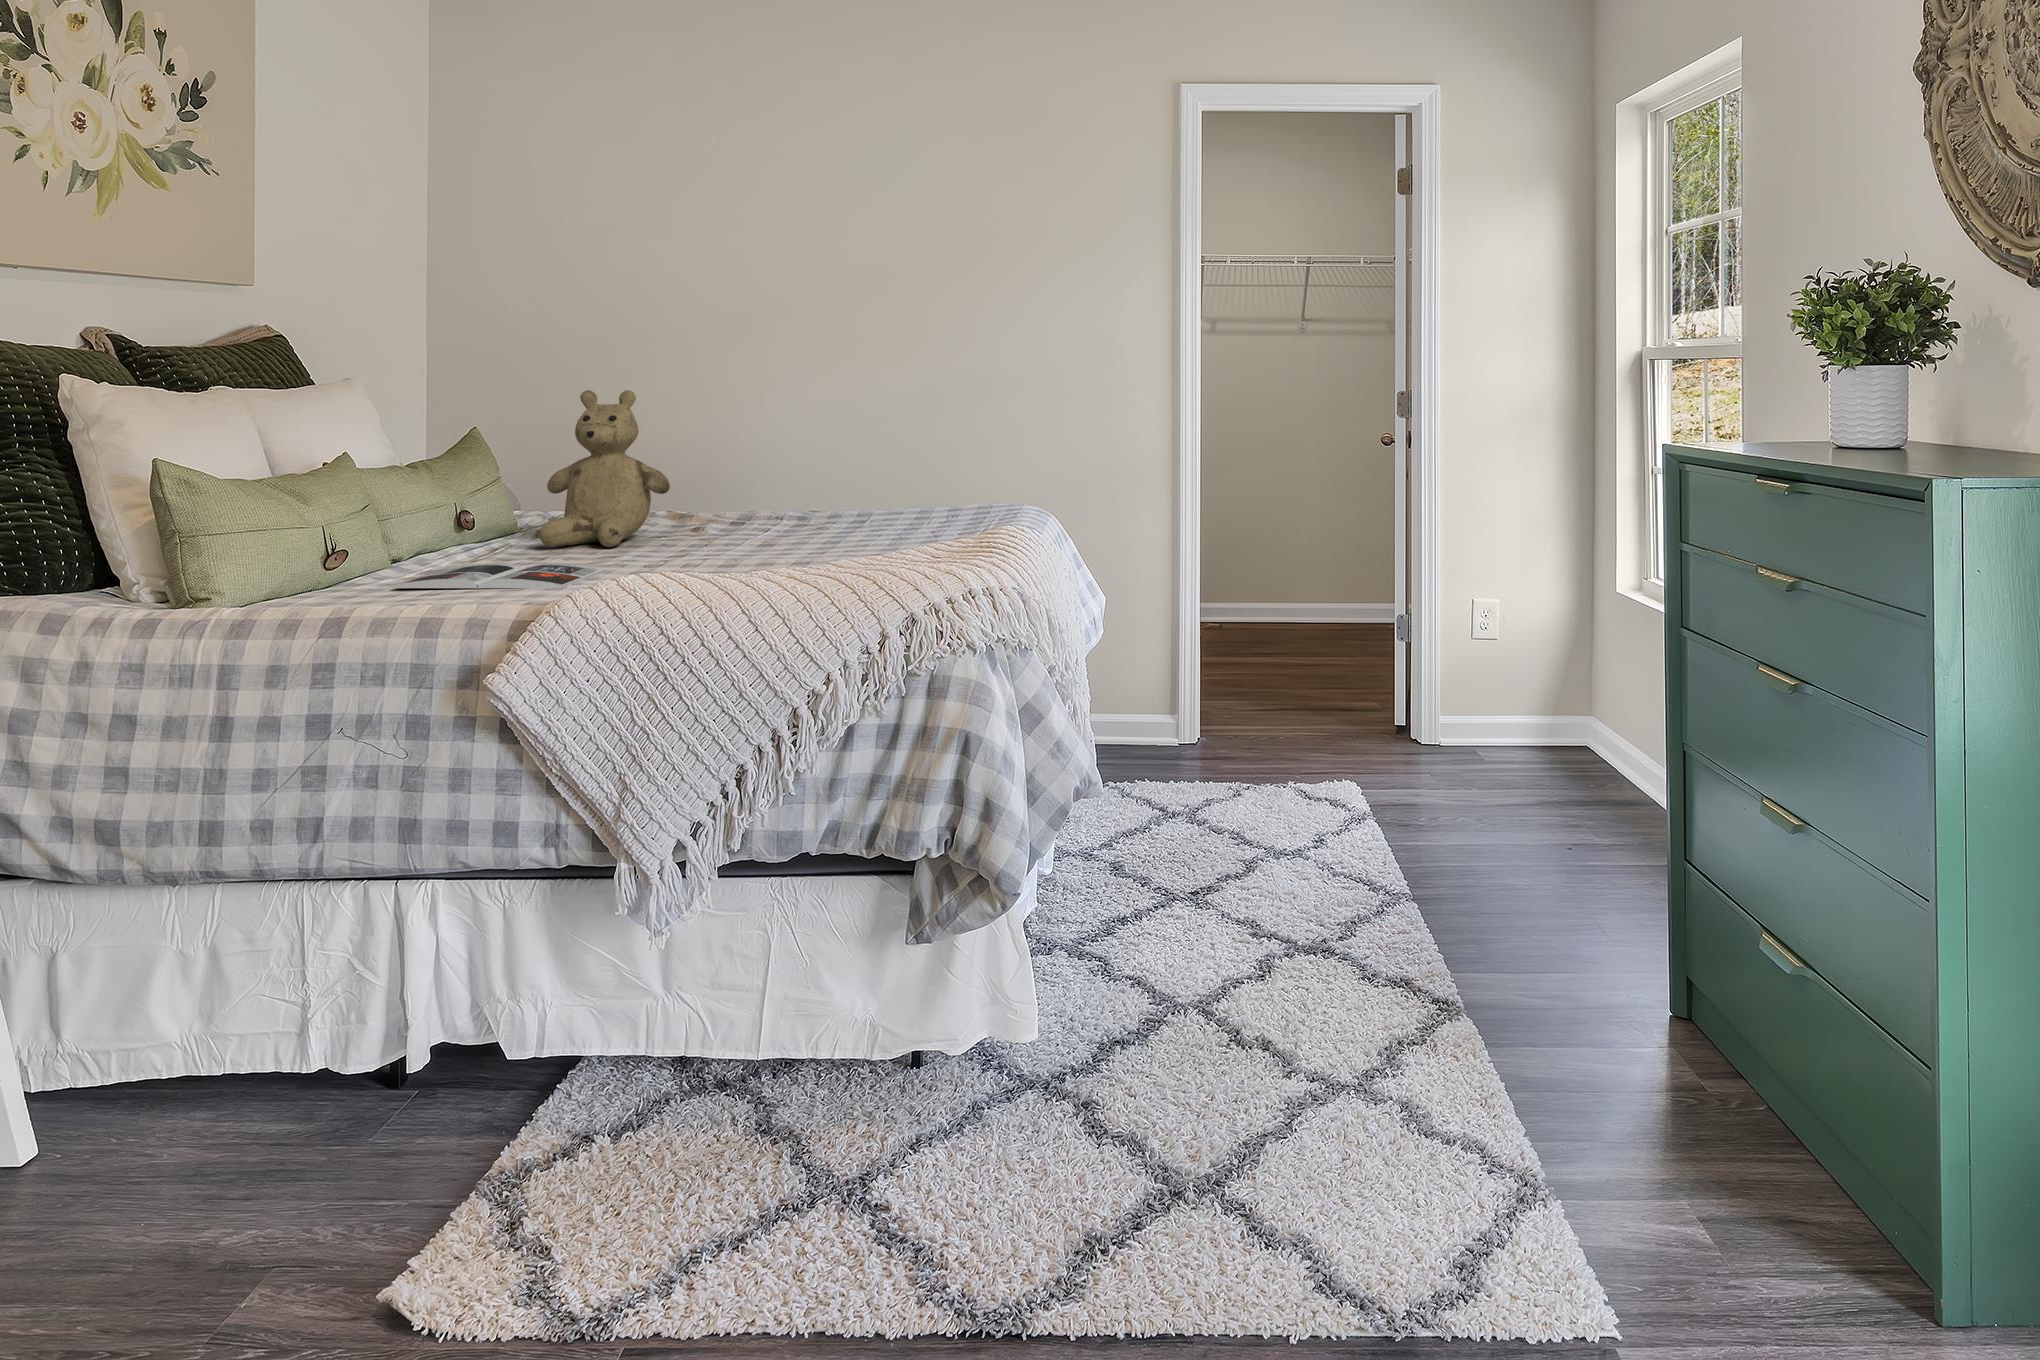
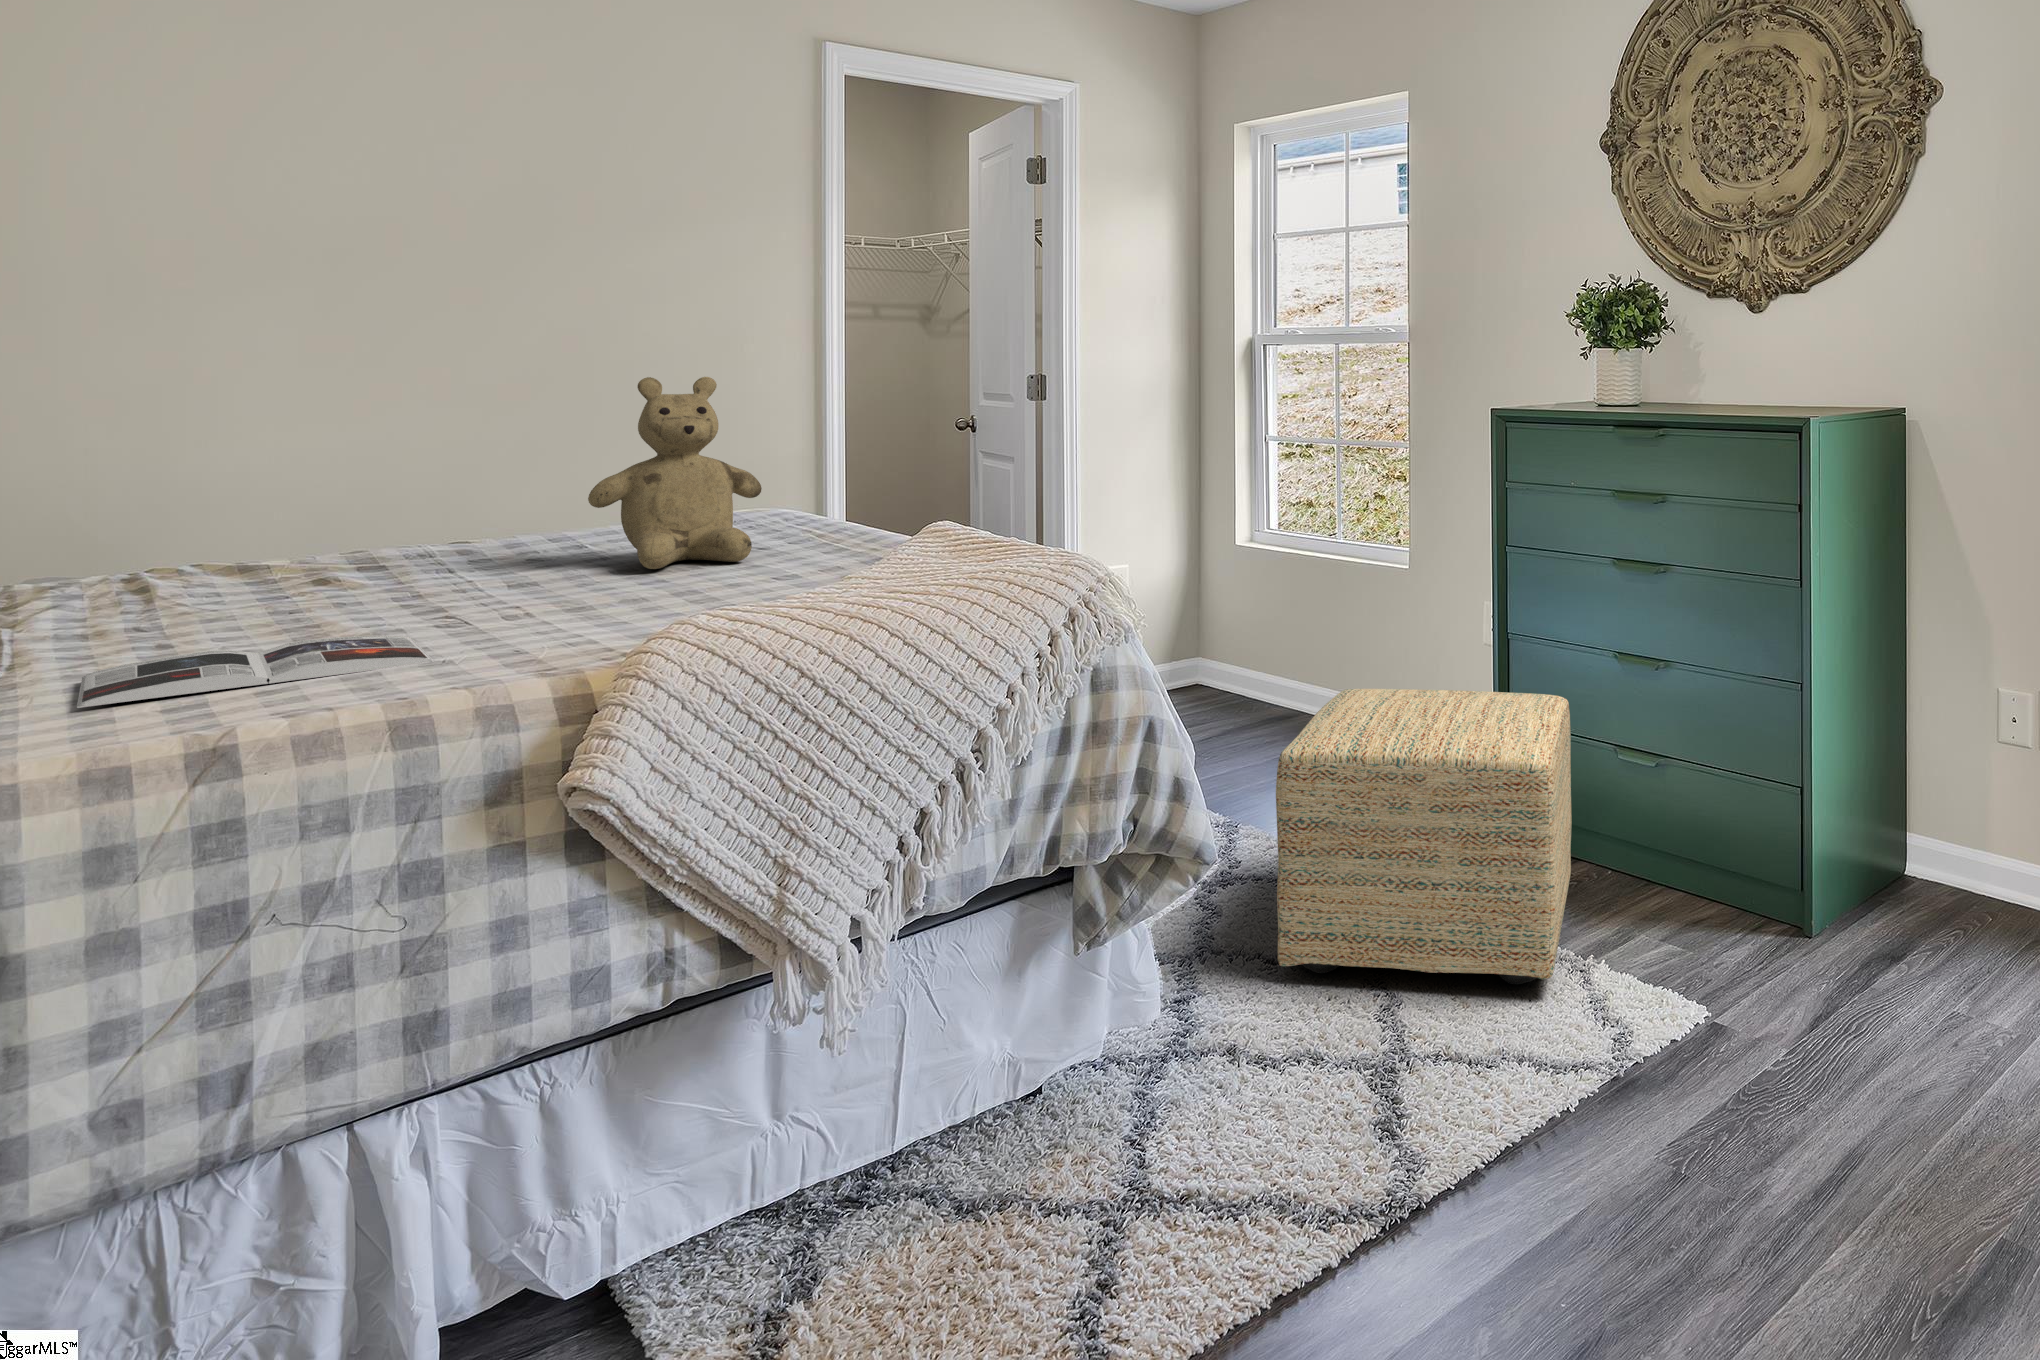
teddy bear: present [540,390,670,547] -> present [588,377,762,569]
ottoman: none [1234,755,1670,1169] -> present [1276,689,1572,984]

